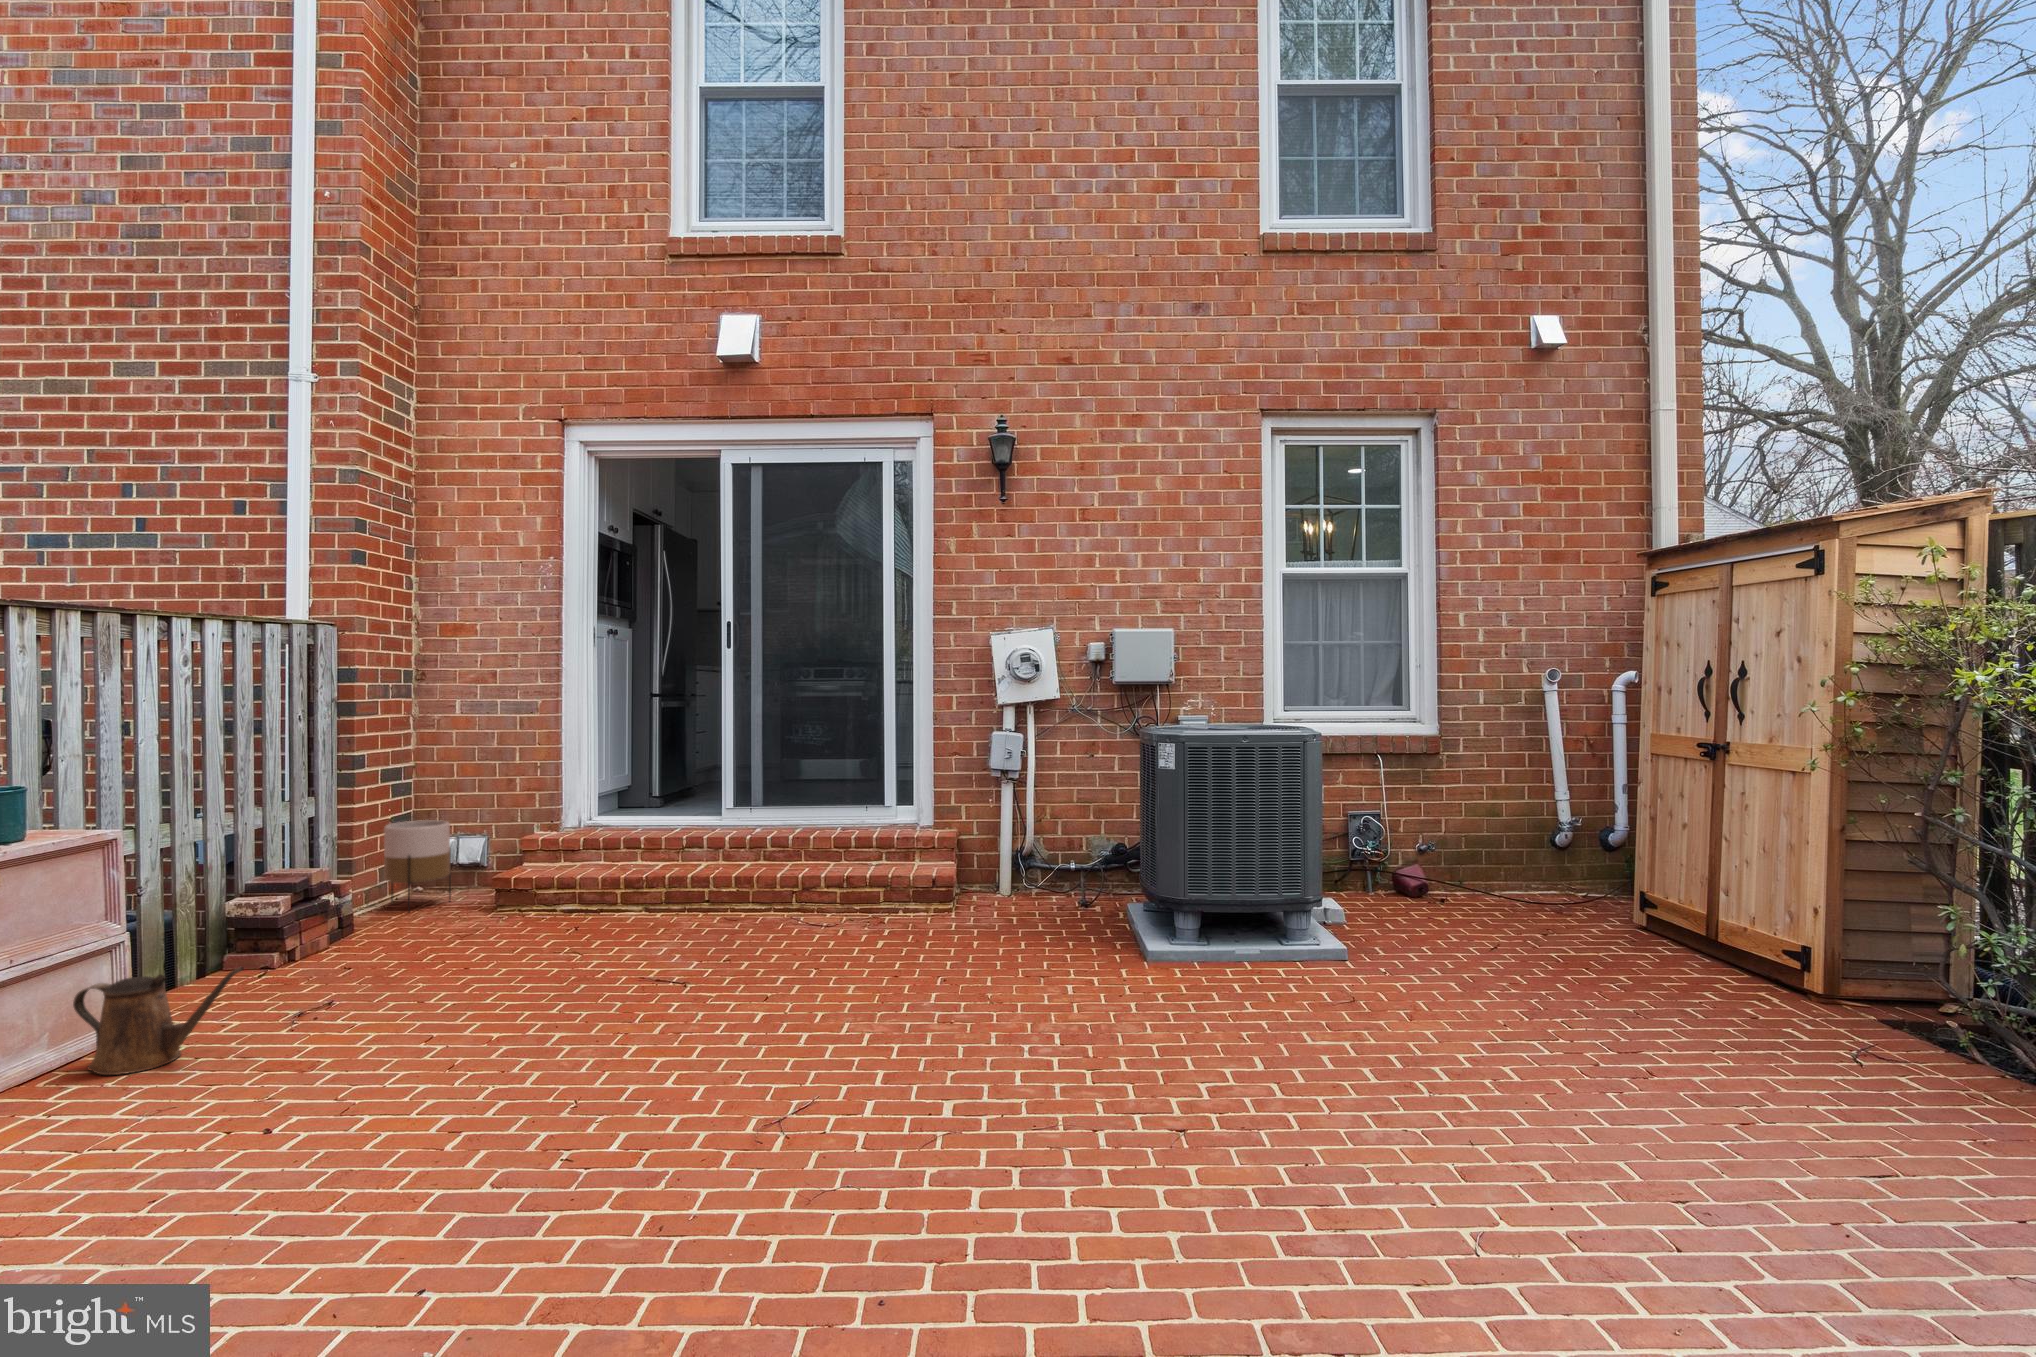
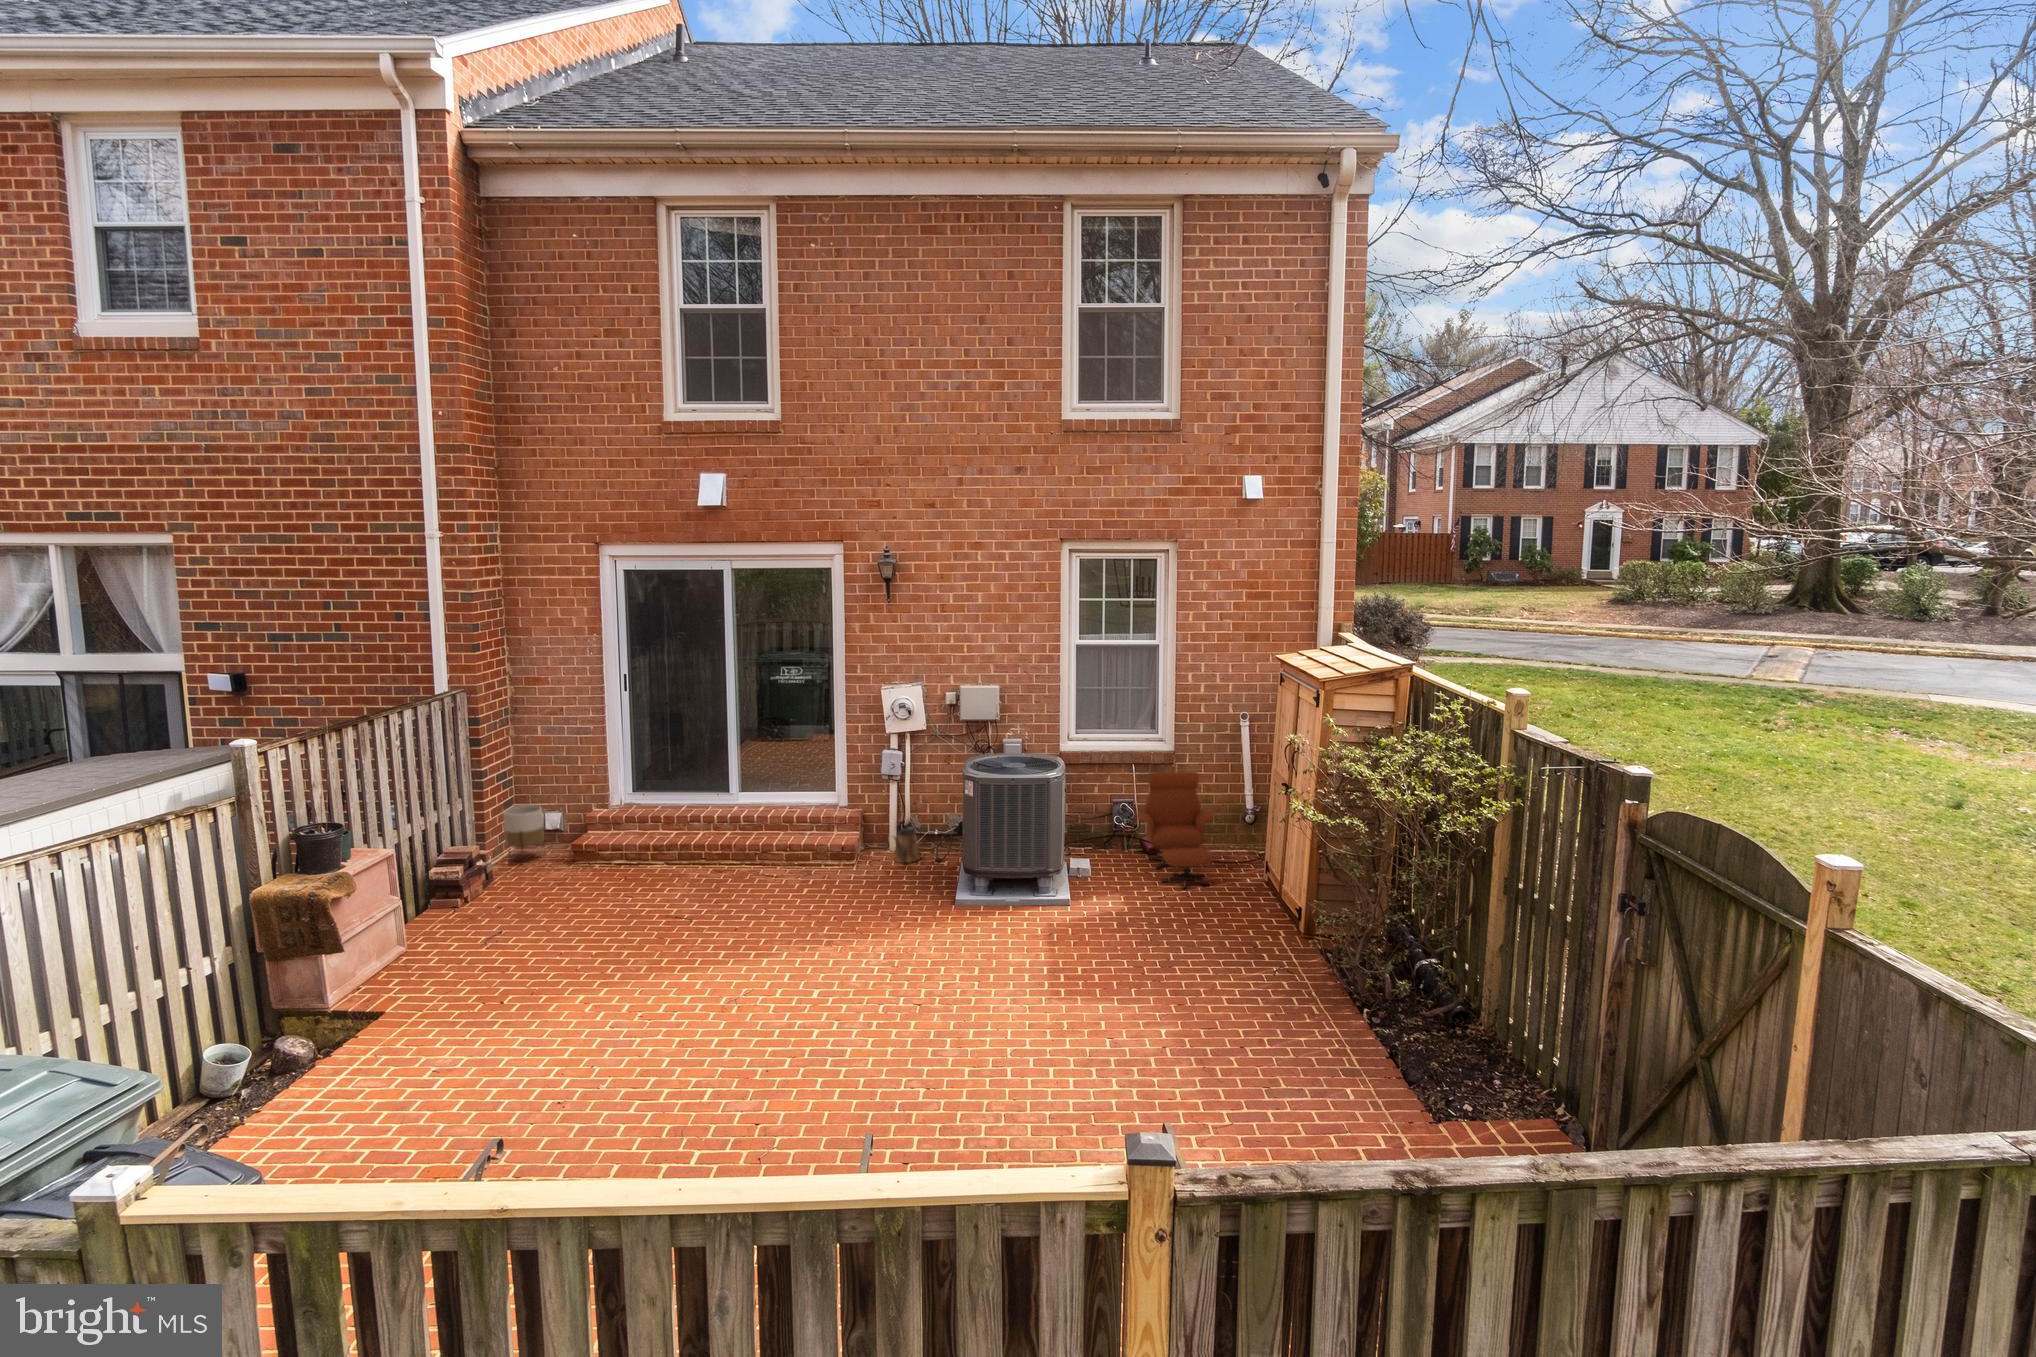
lounge chair: none [1396,760,1558,937] -> present [1137,772,1213,889]
watering can: present [73,967,244,1075] -> present [894,827,920,863]

